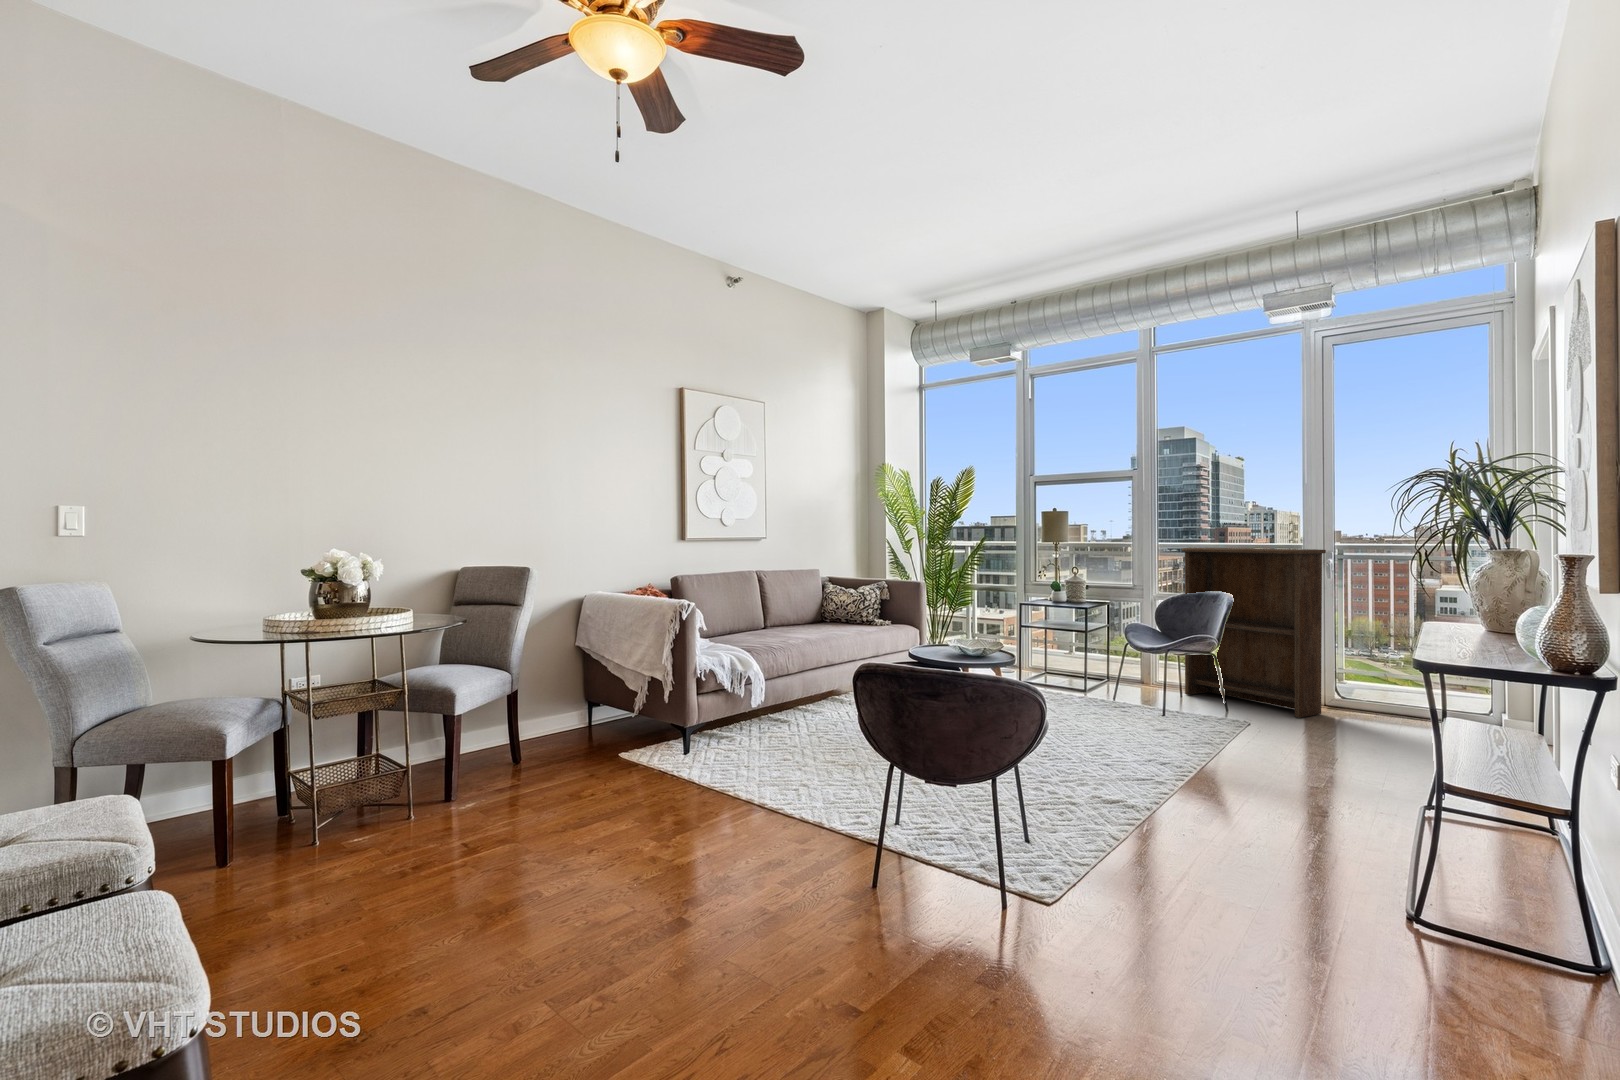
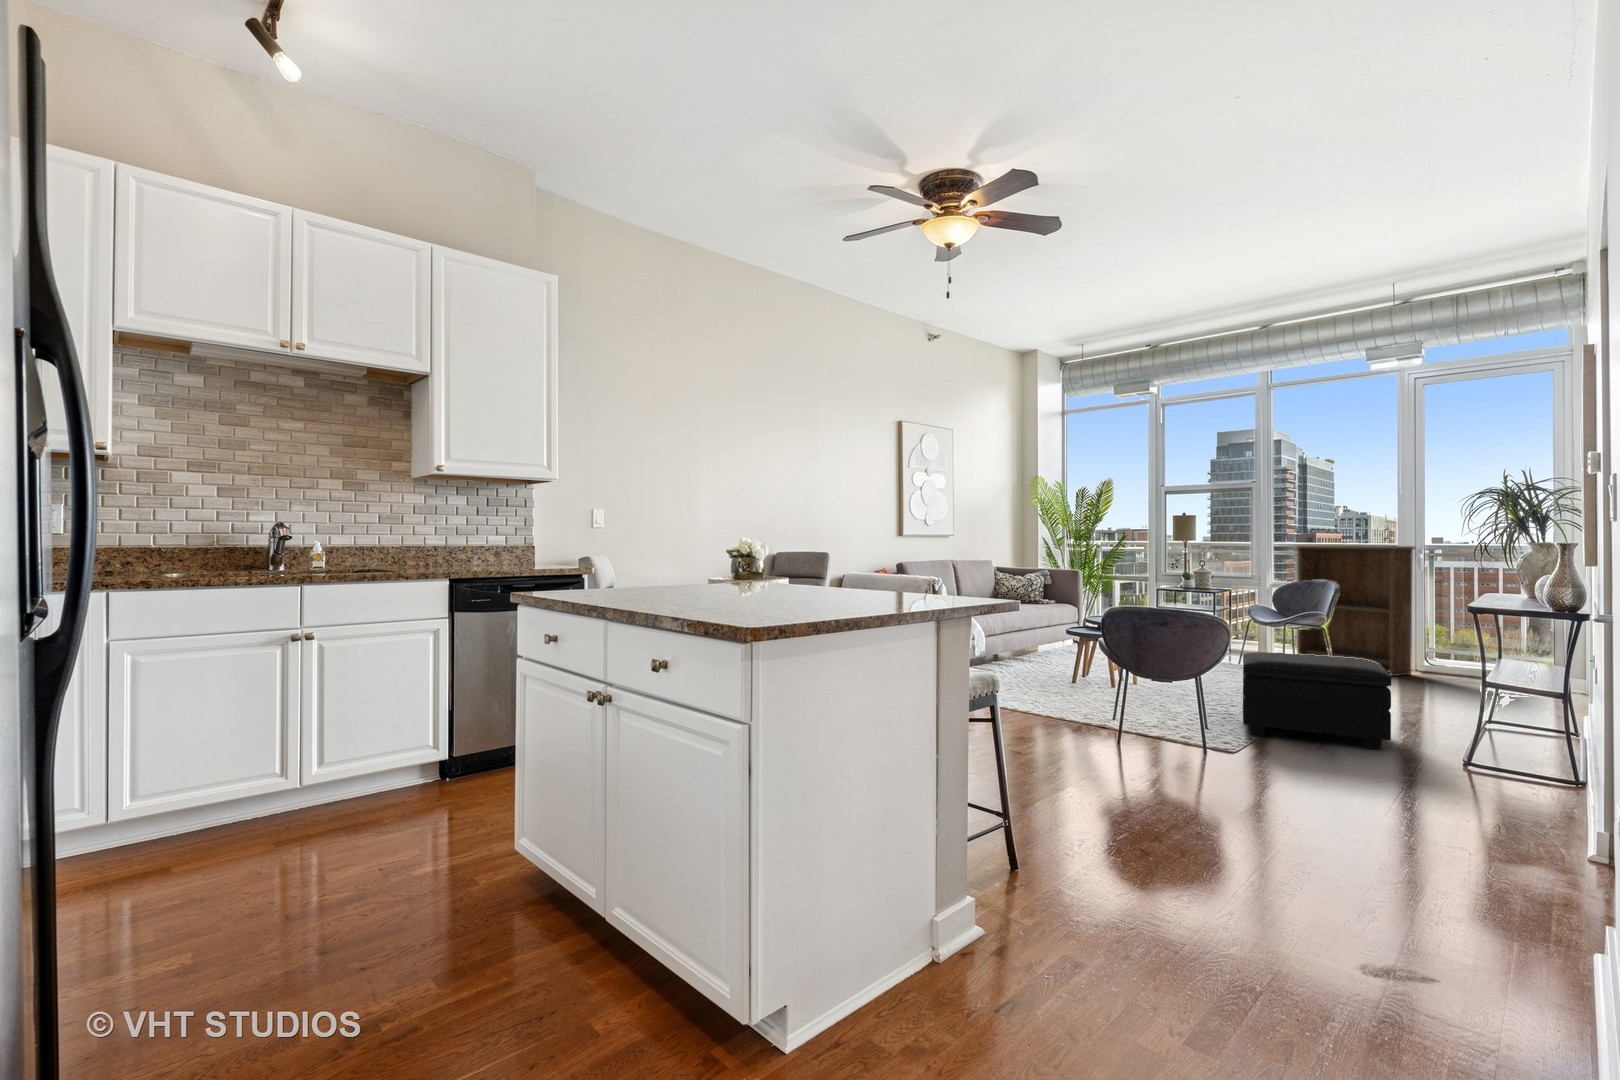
footstool: none [1077,715,1294,881] -> present [1243,652,1391,749]

